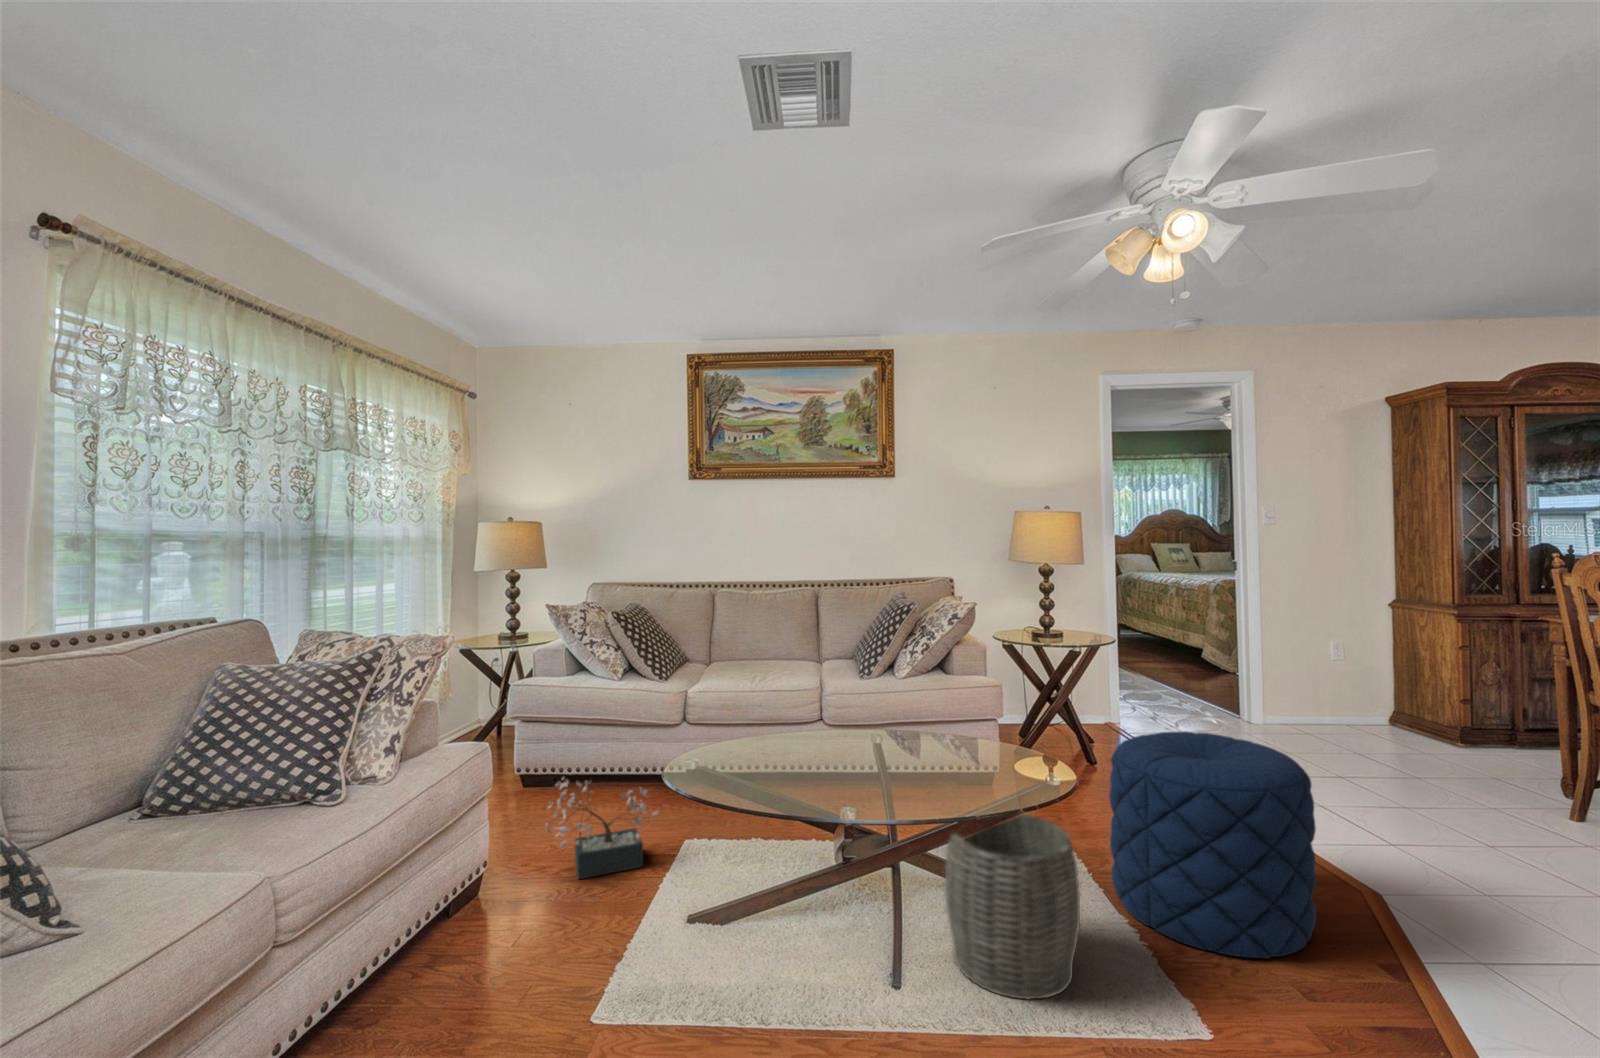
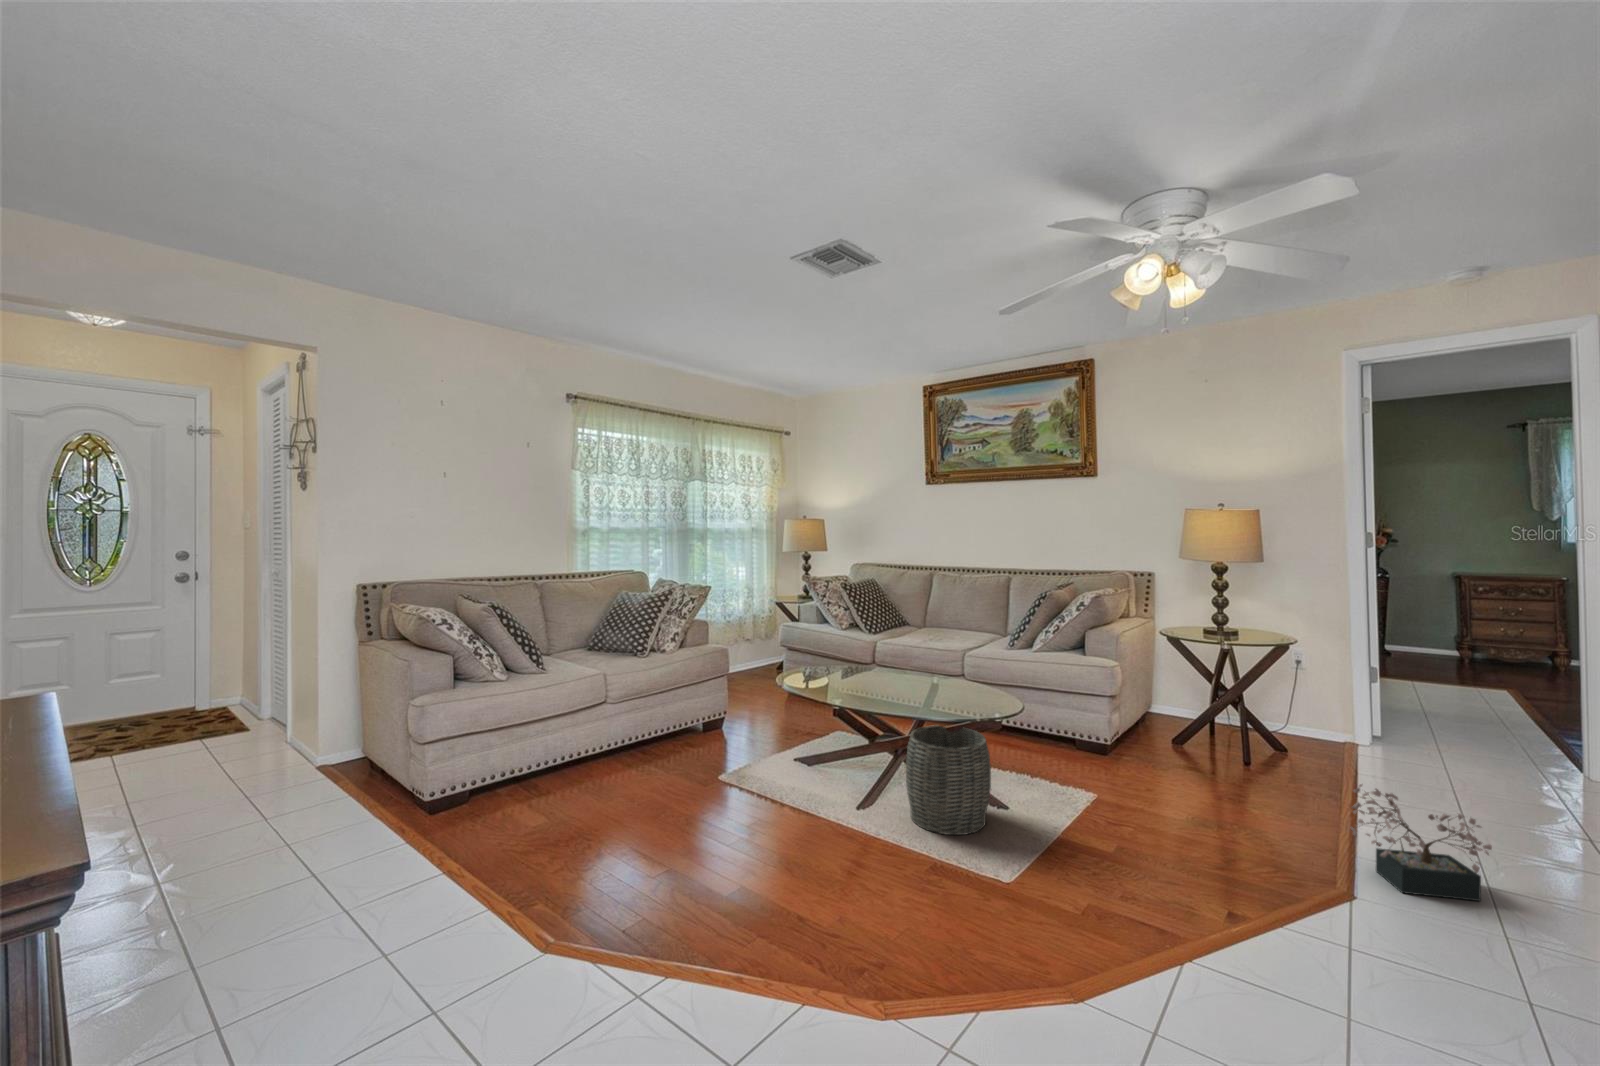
pouf: present [1109,731,1316,958] -> none [1064,703,1220,872]
decorative plant: present [546,777,658,879] -> present [1351,784,1492,901]

